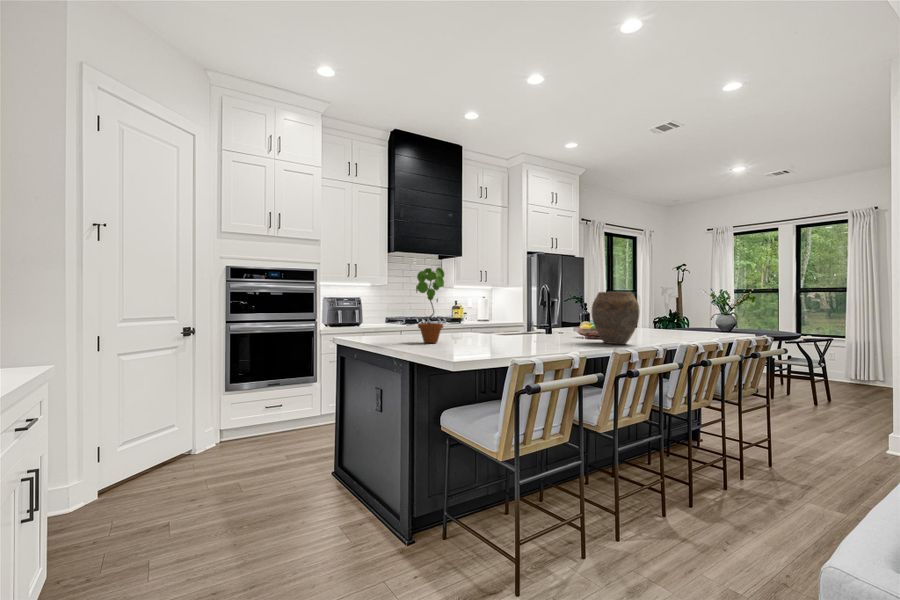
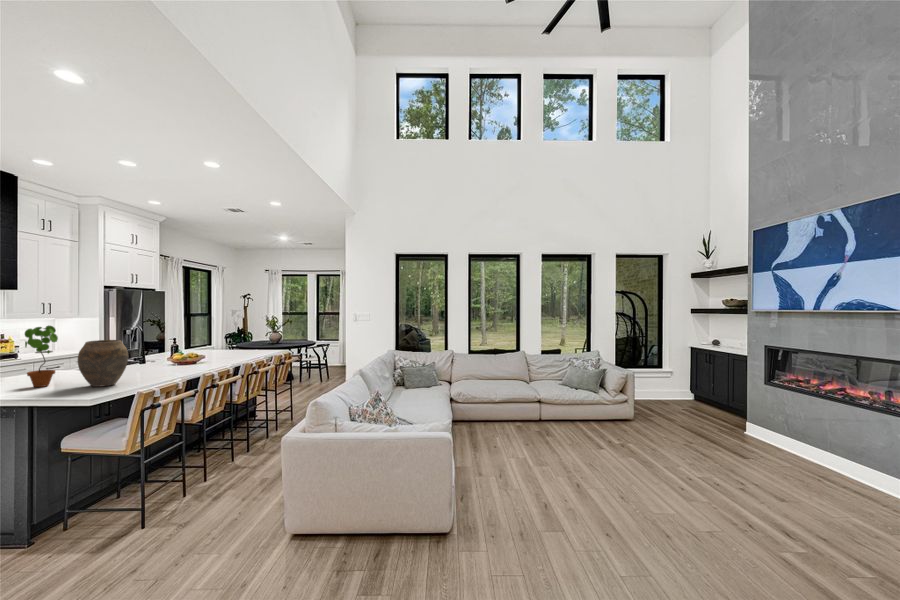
vase: present [592,292,639,344] -> present [78,340,128,387]

